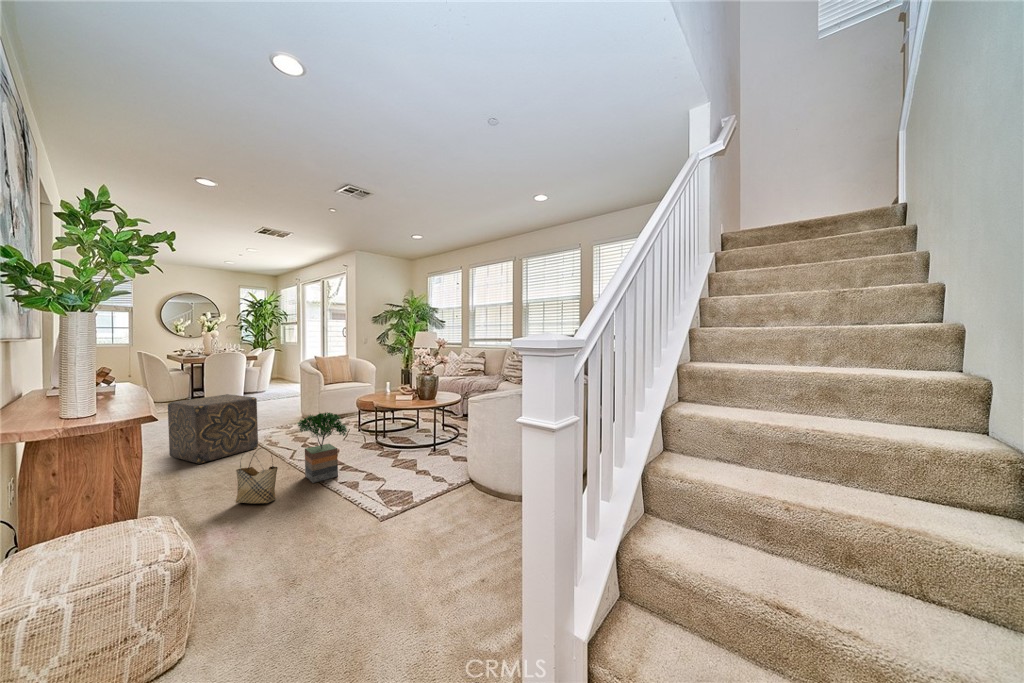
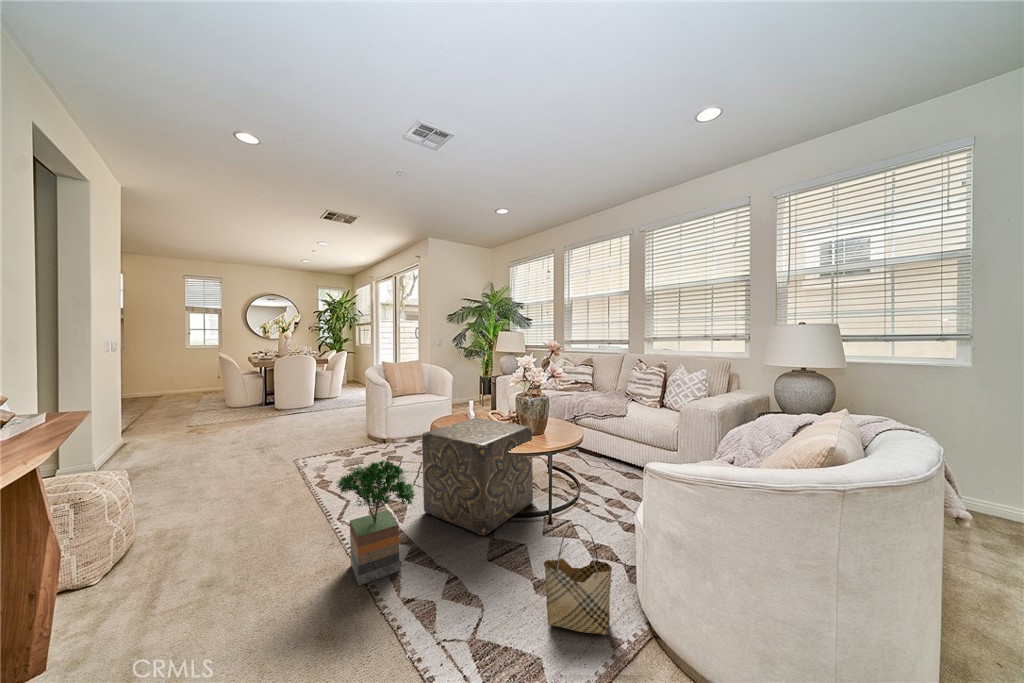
ottoman: present [168,394,258,464] -> present [422,418,533,535]
woven basket: present [236,447,278,503] -> present [543,524,612,635]

